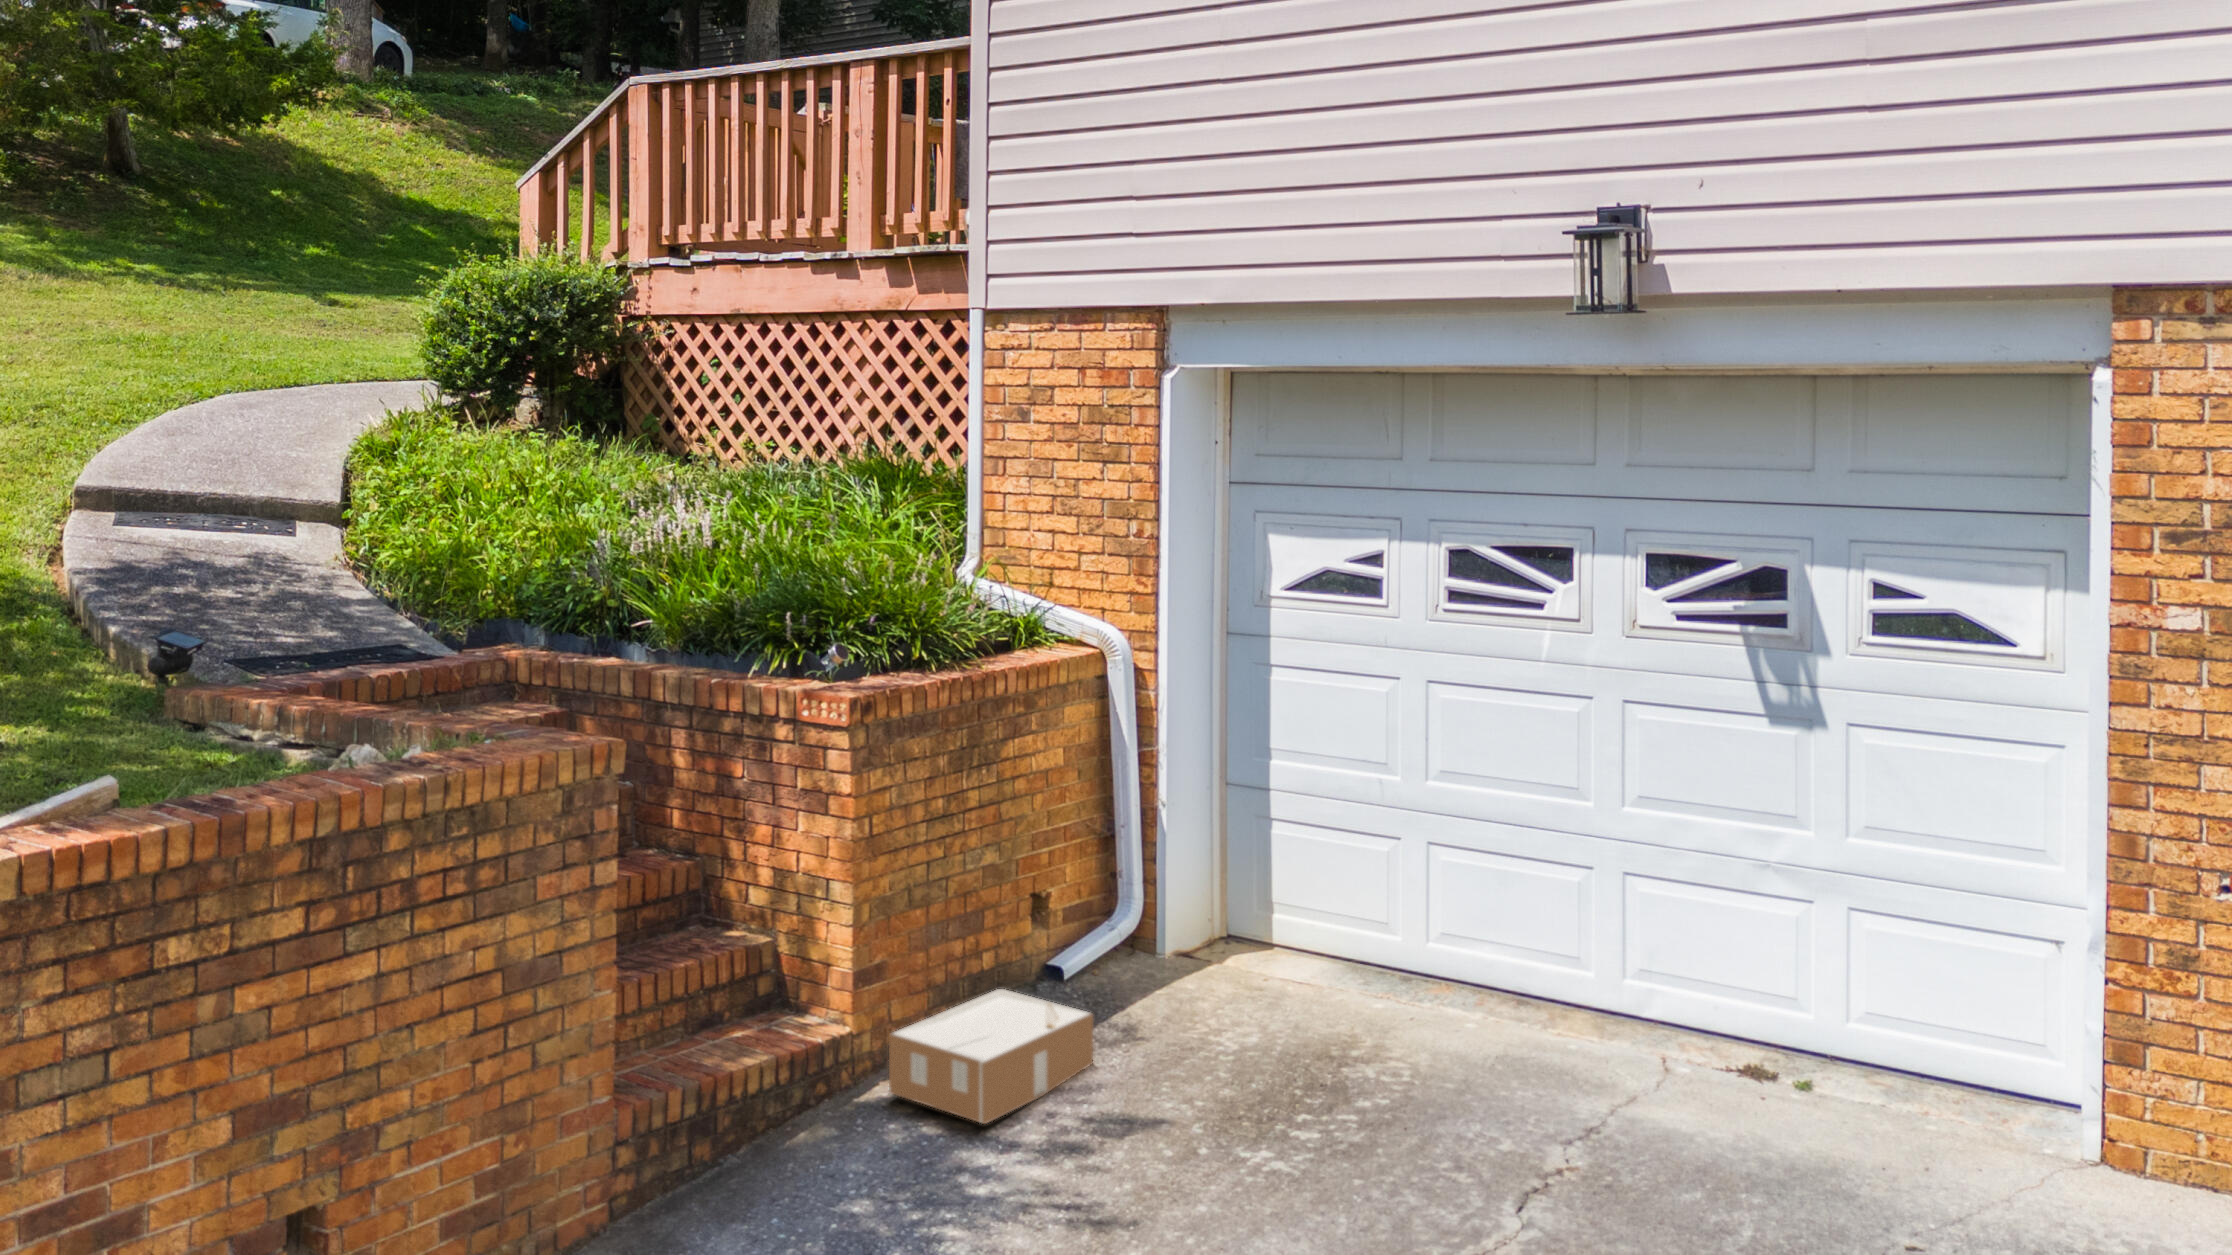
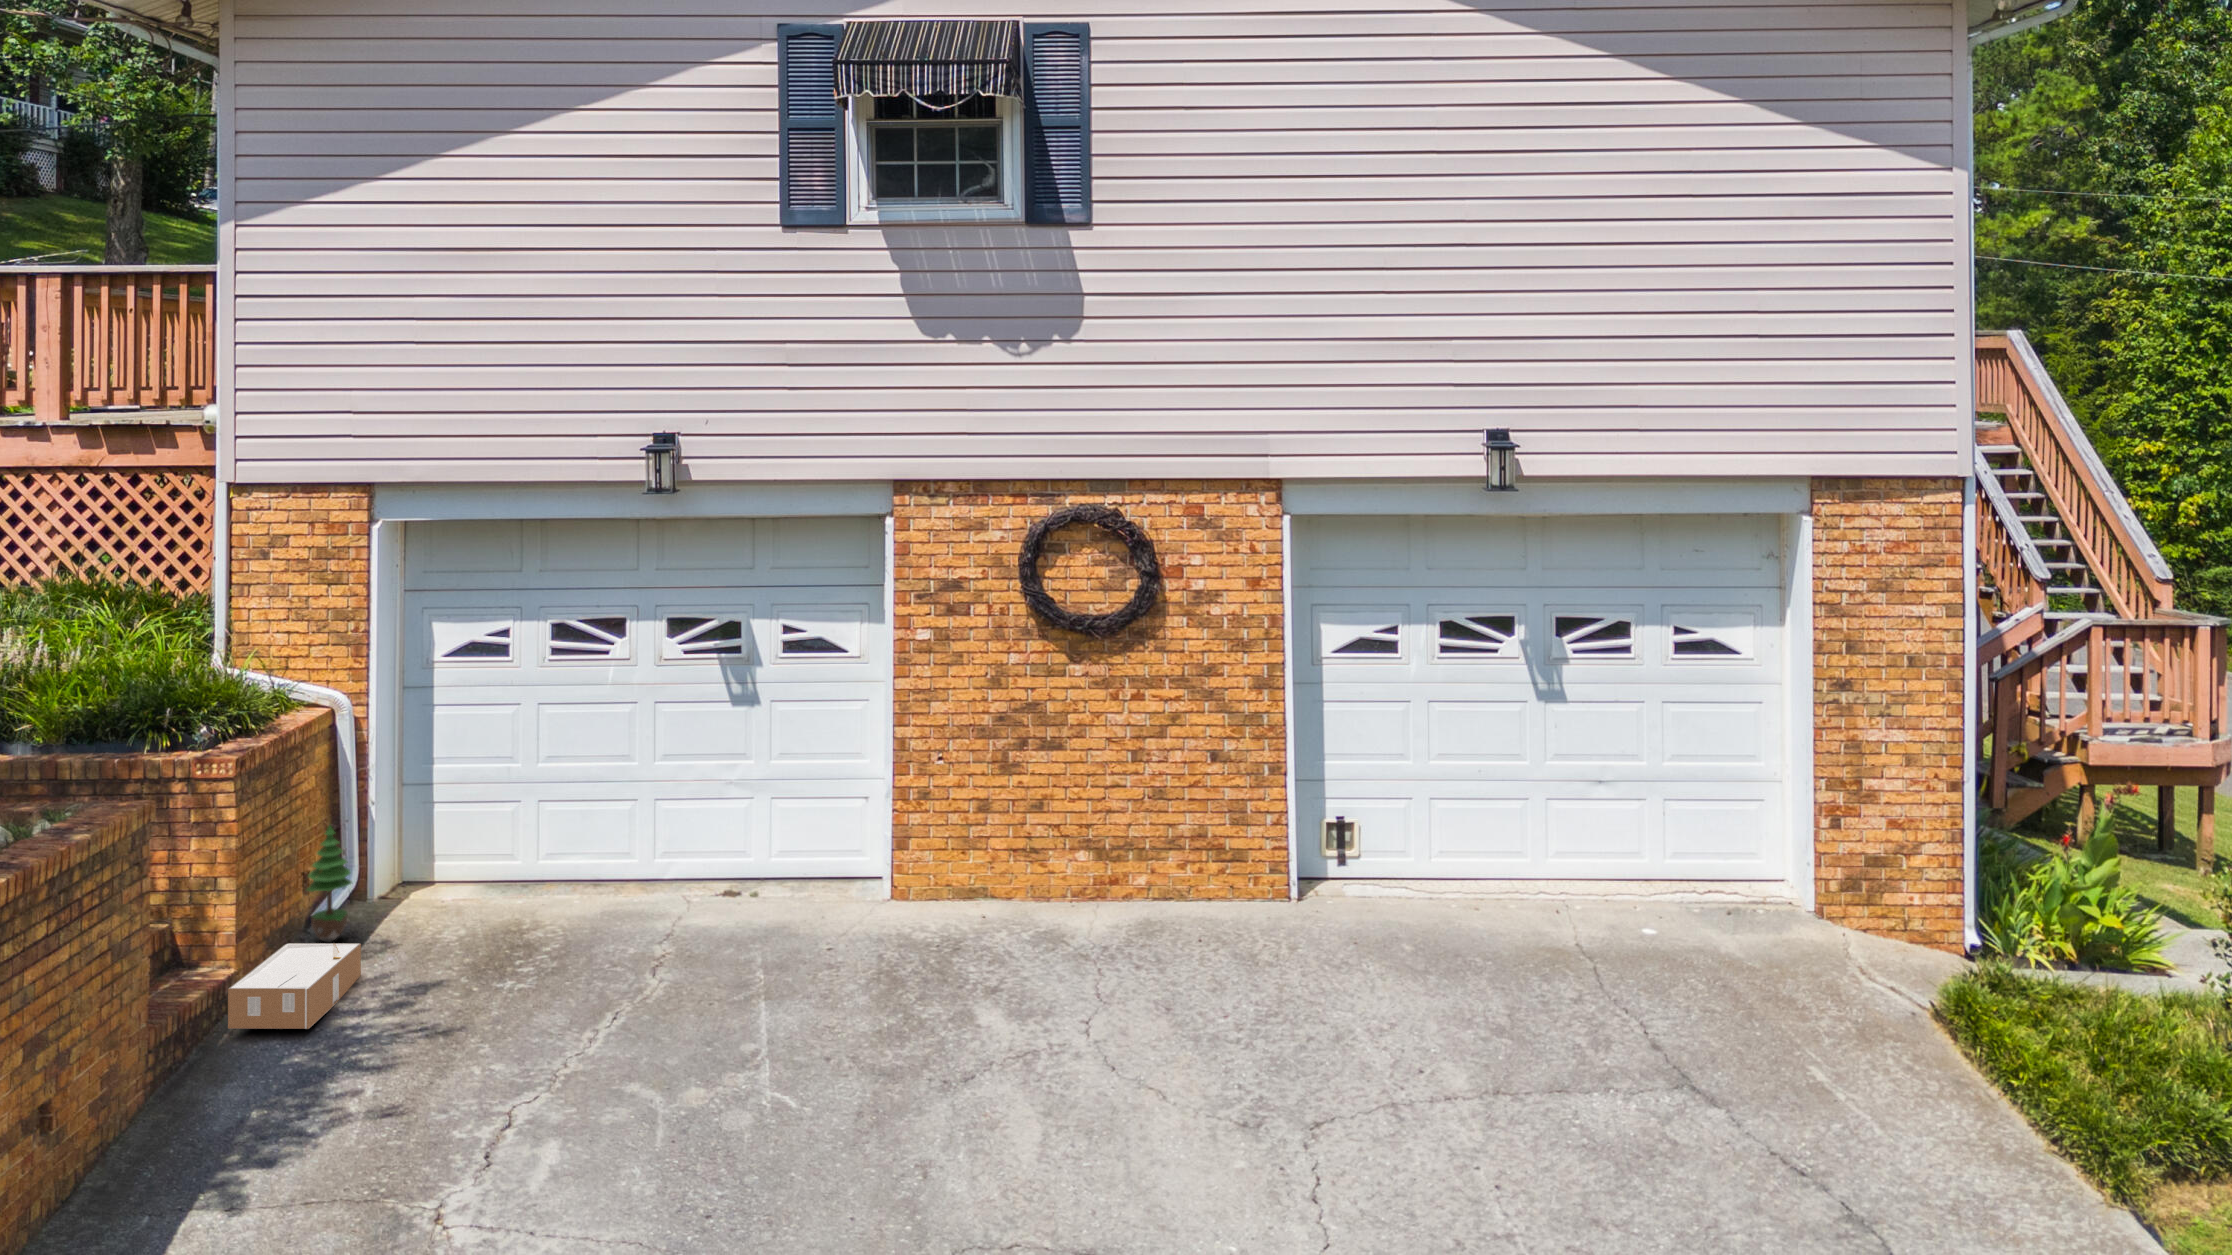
potted tree: none [1041,820,1108,1004] -> present [307,825,352,942]

